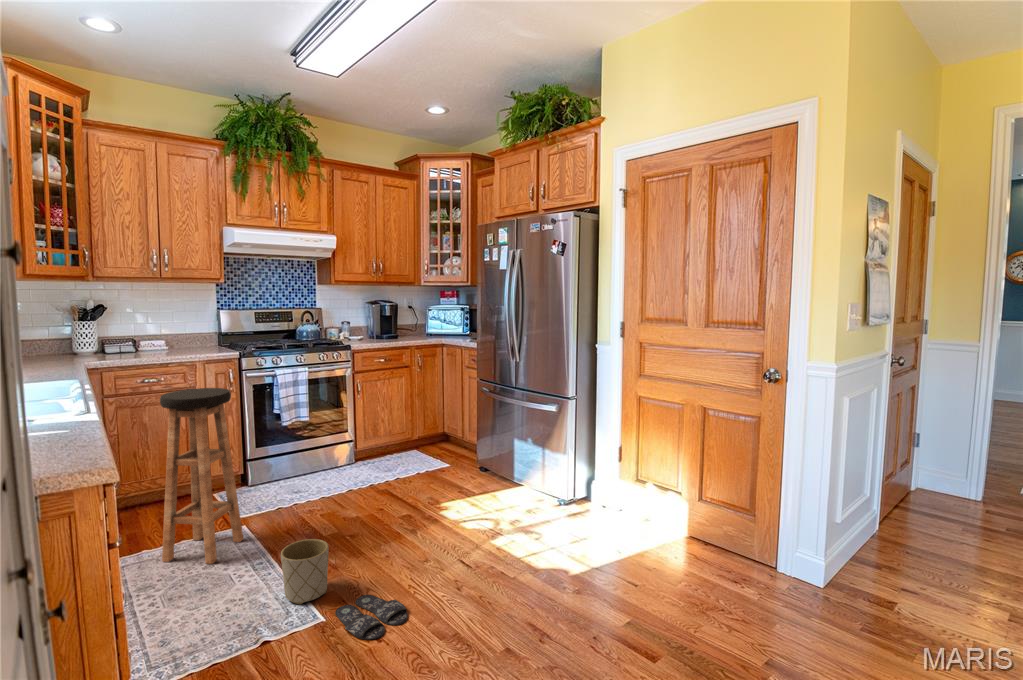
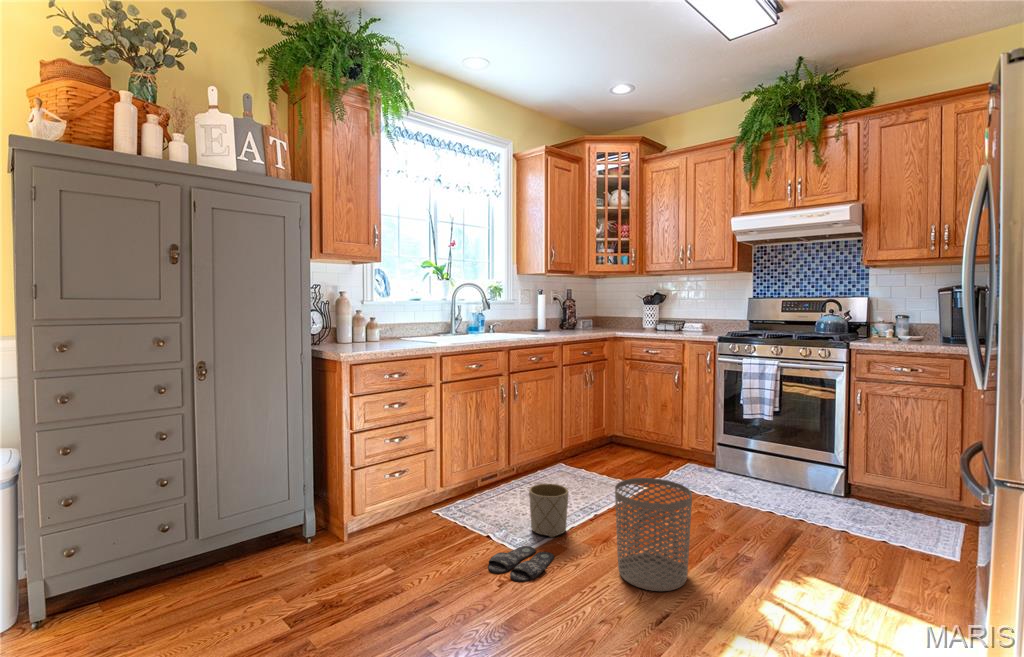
bar stool: present [160,388,243,564] -> none [571,353,620,491]
waste bin: none [395,474,456,565] -> present [615,478,692,591]

